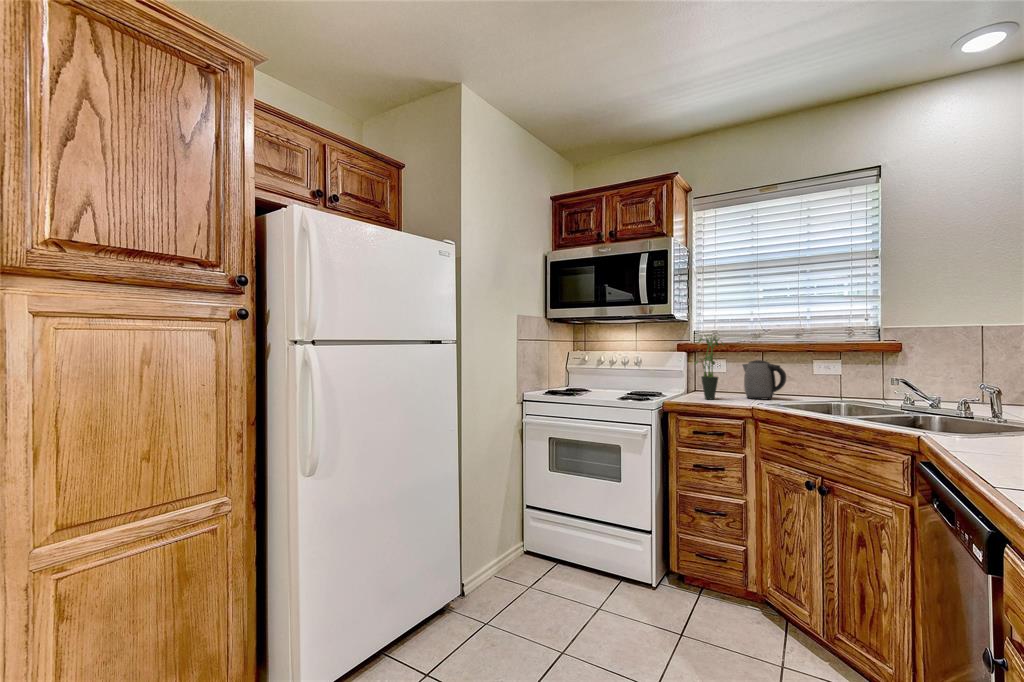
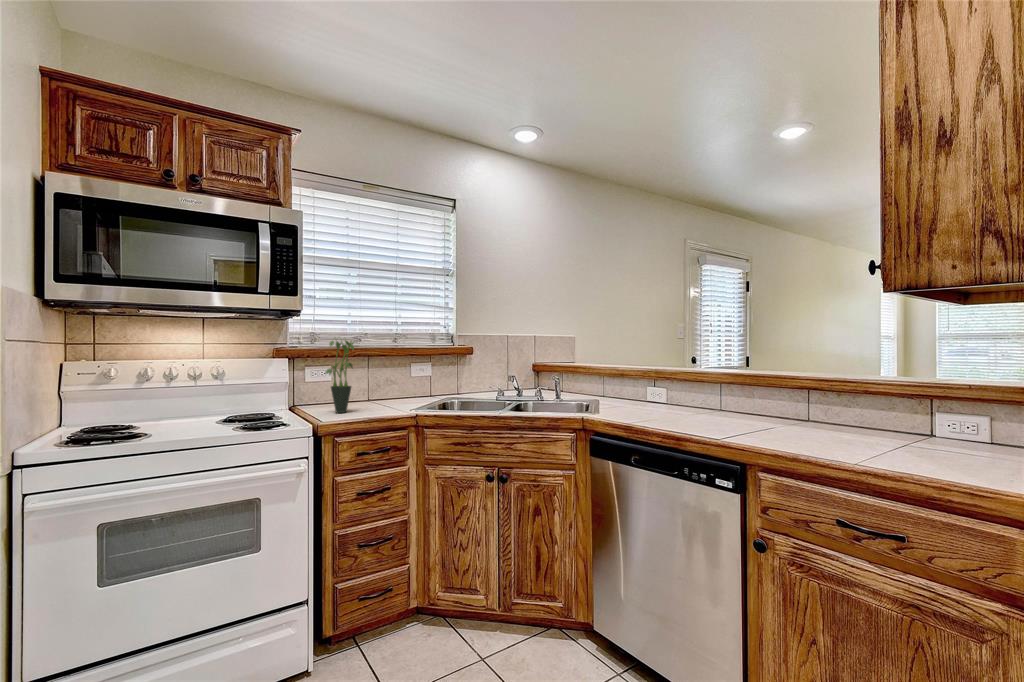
kettle: present [743,360,786,399] -> none [356,365,400,406]

